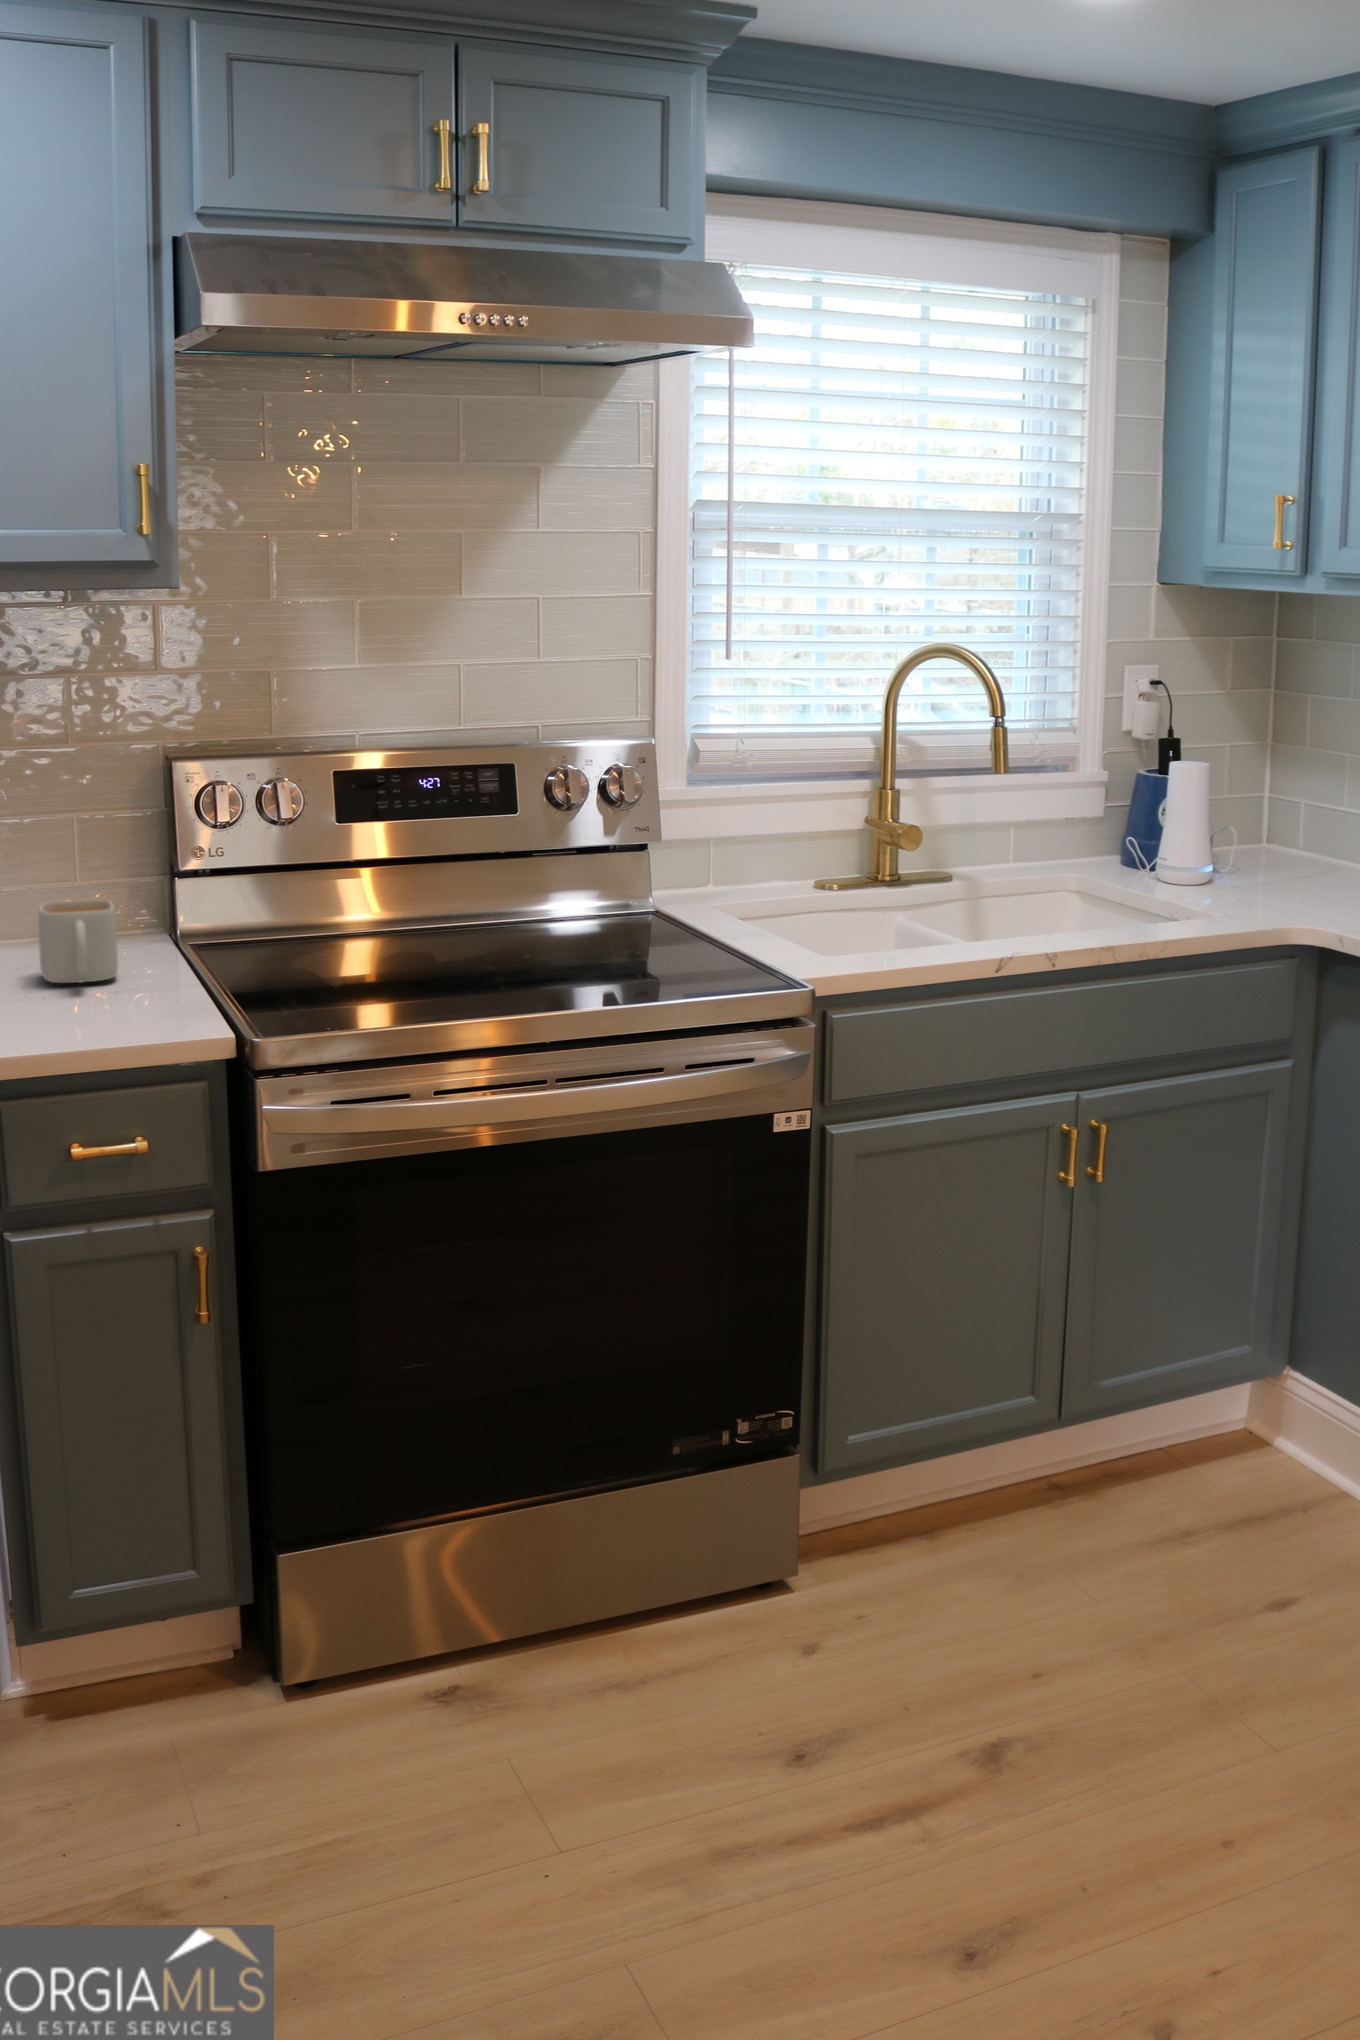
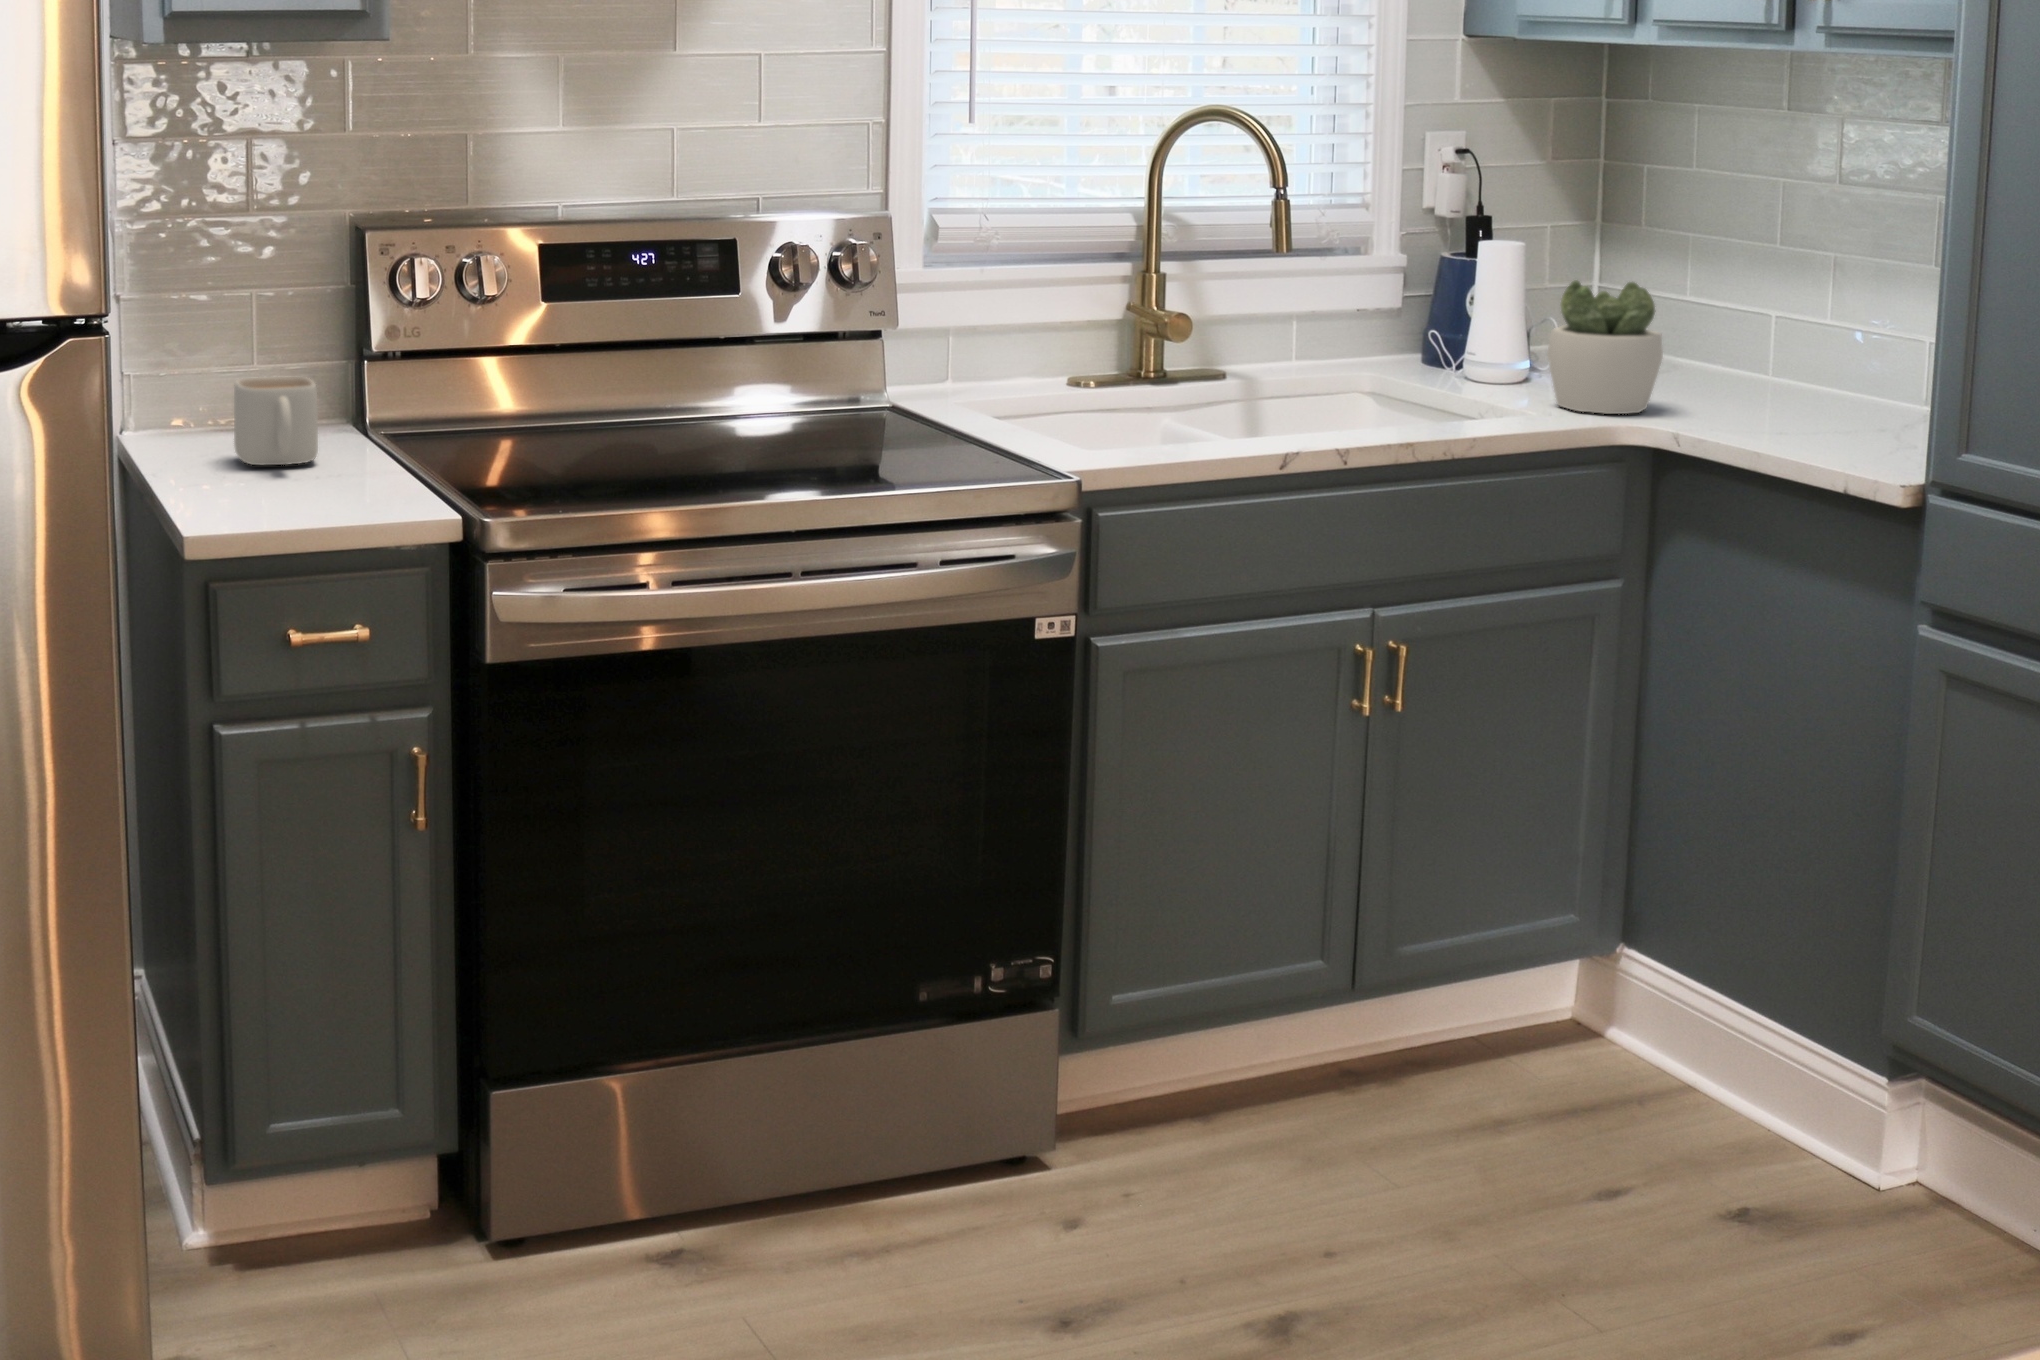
succulent plant: none [1227,798,1325,916] -> present [1547,280,1663,414]

